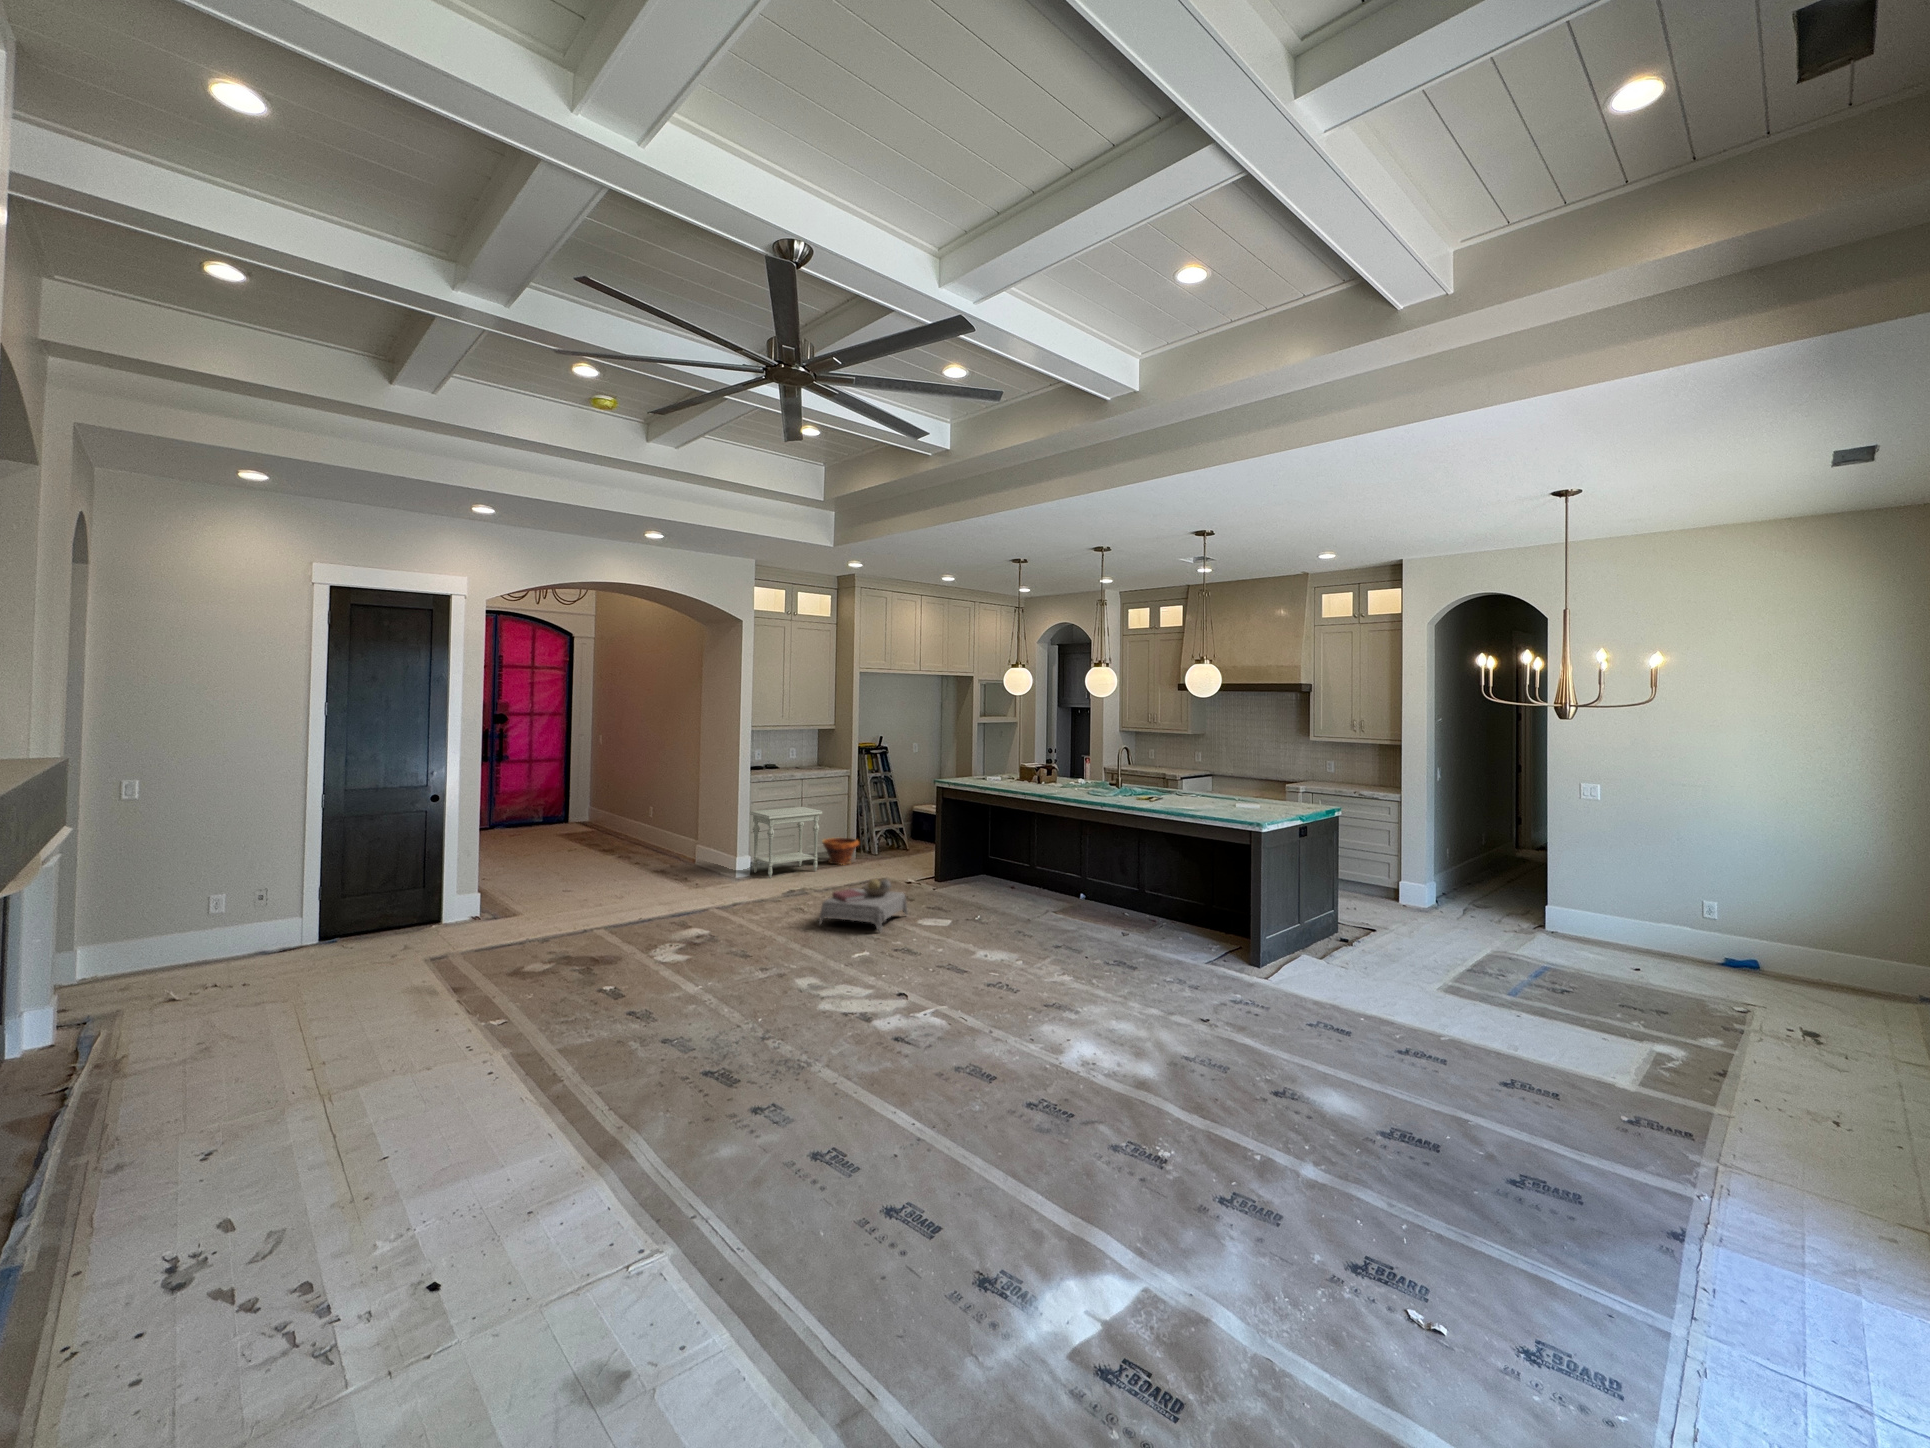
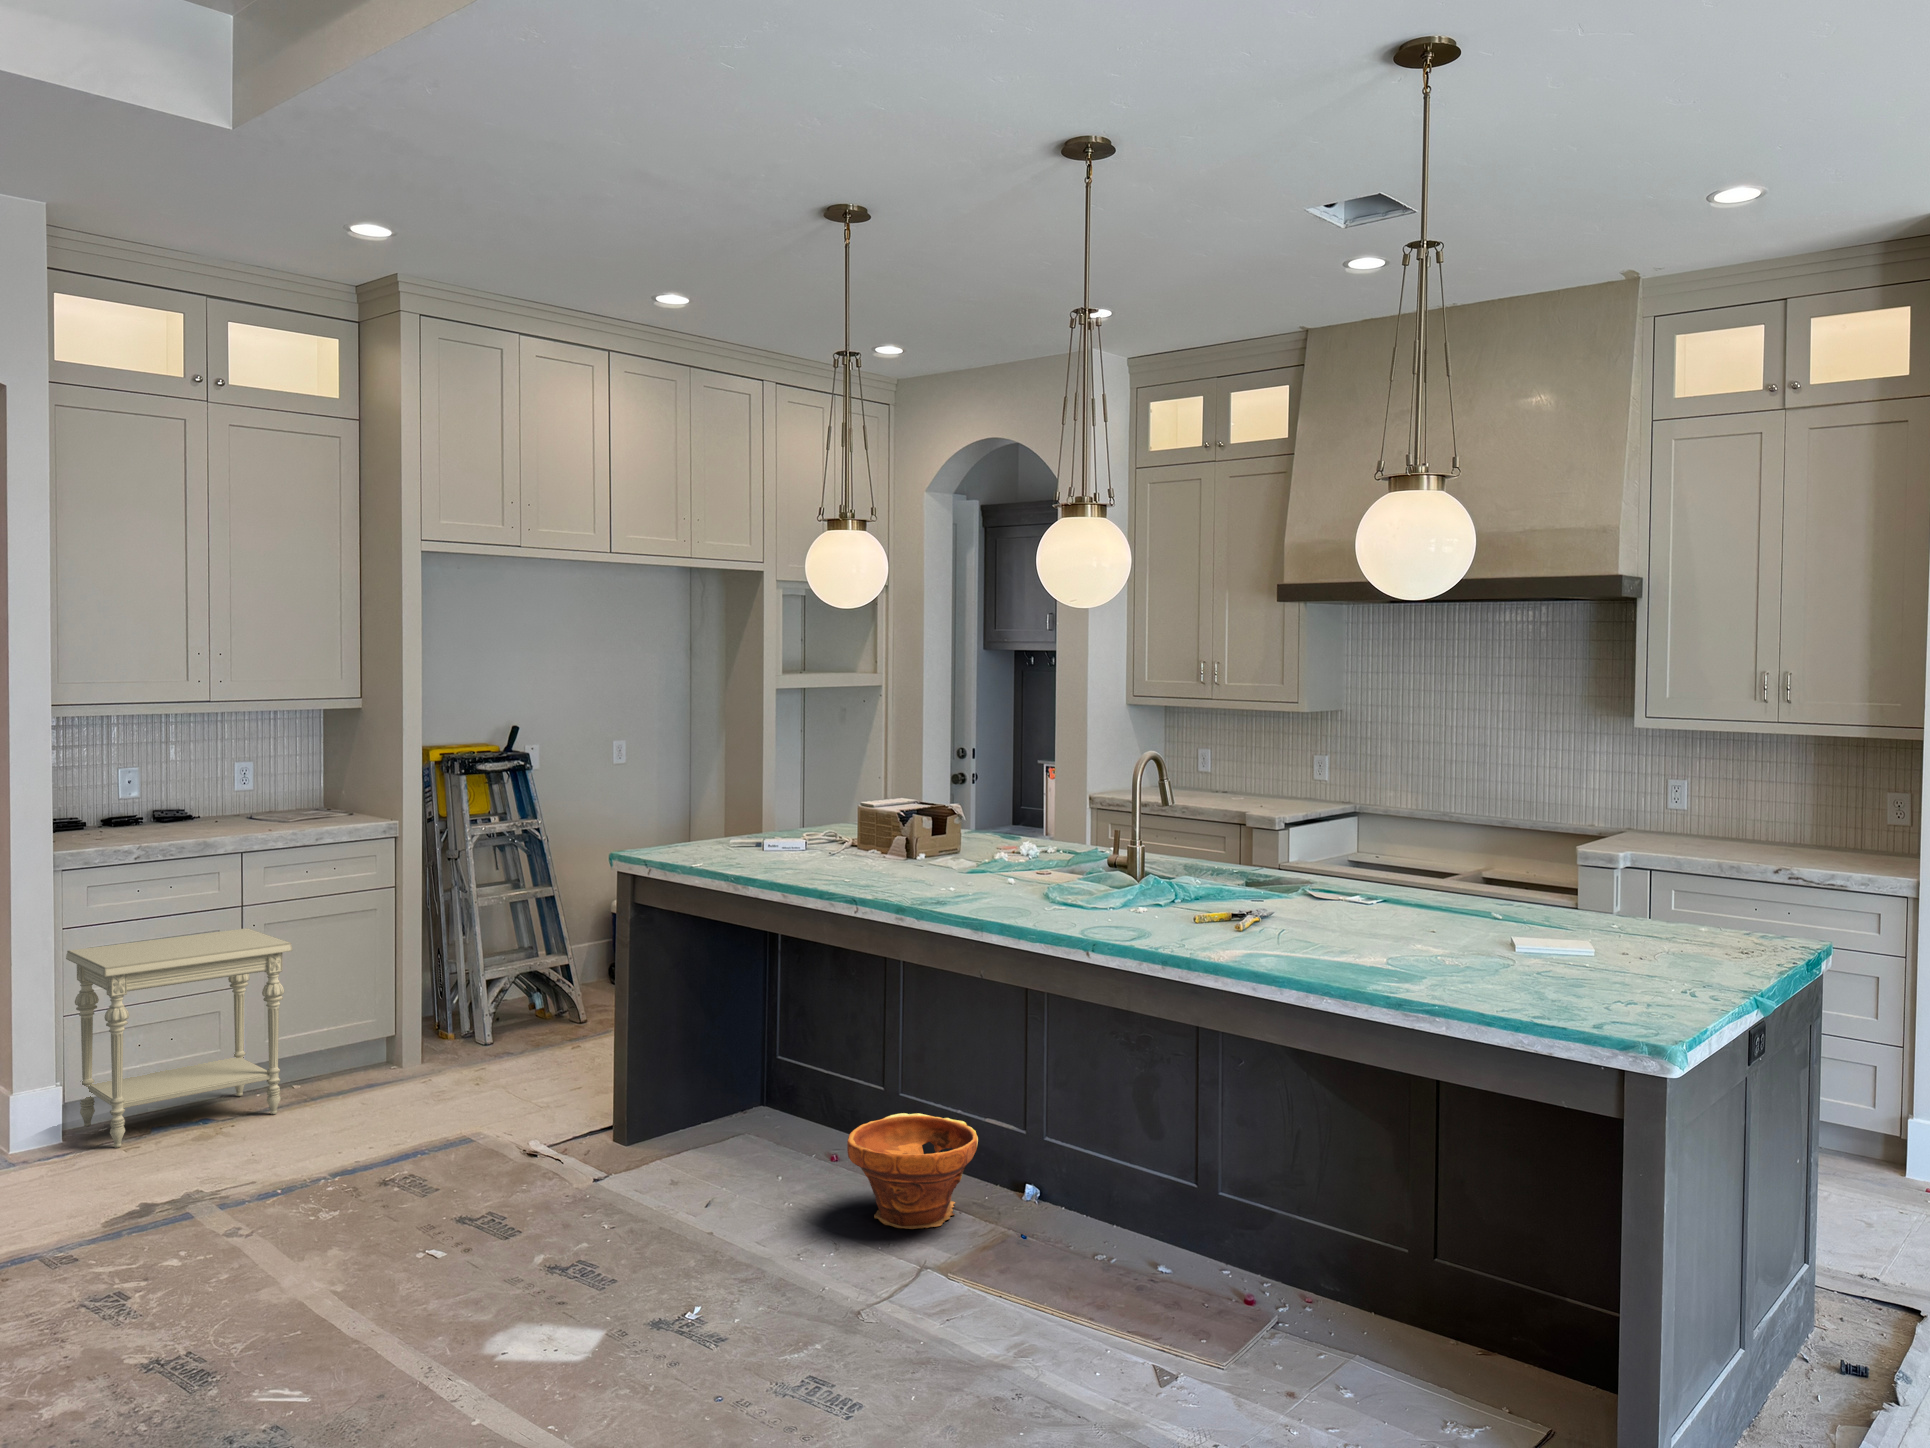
planter: present [822,838,859,865] -> present [847,1113,978,1229]
ottoman: present [819,879,907,932] -> none [128,1201,467,1407]

